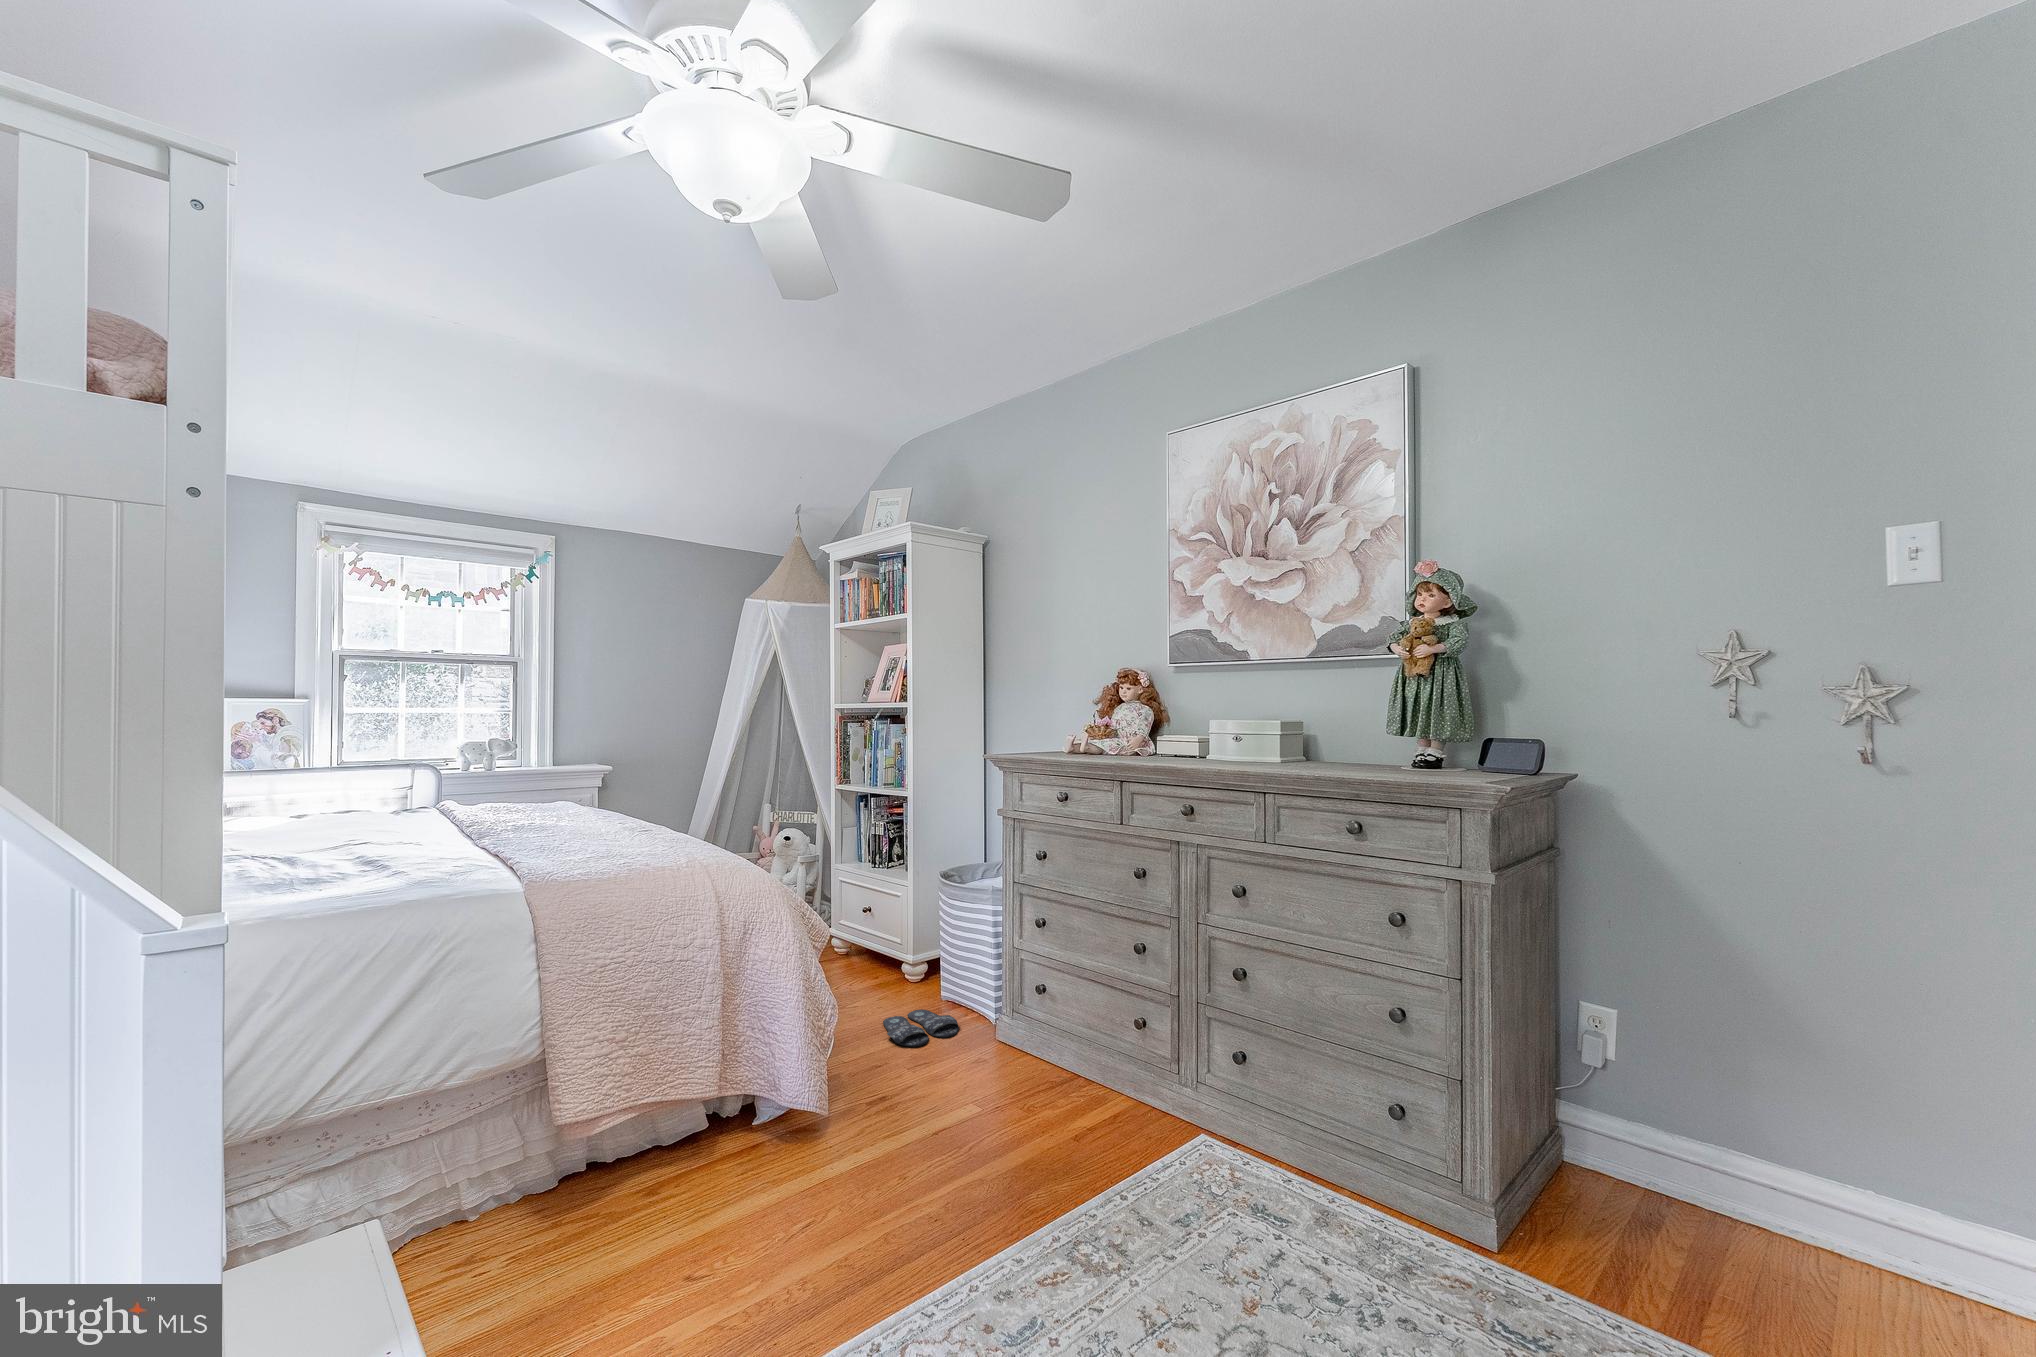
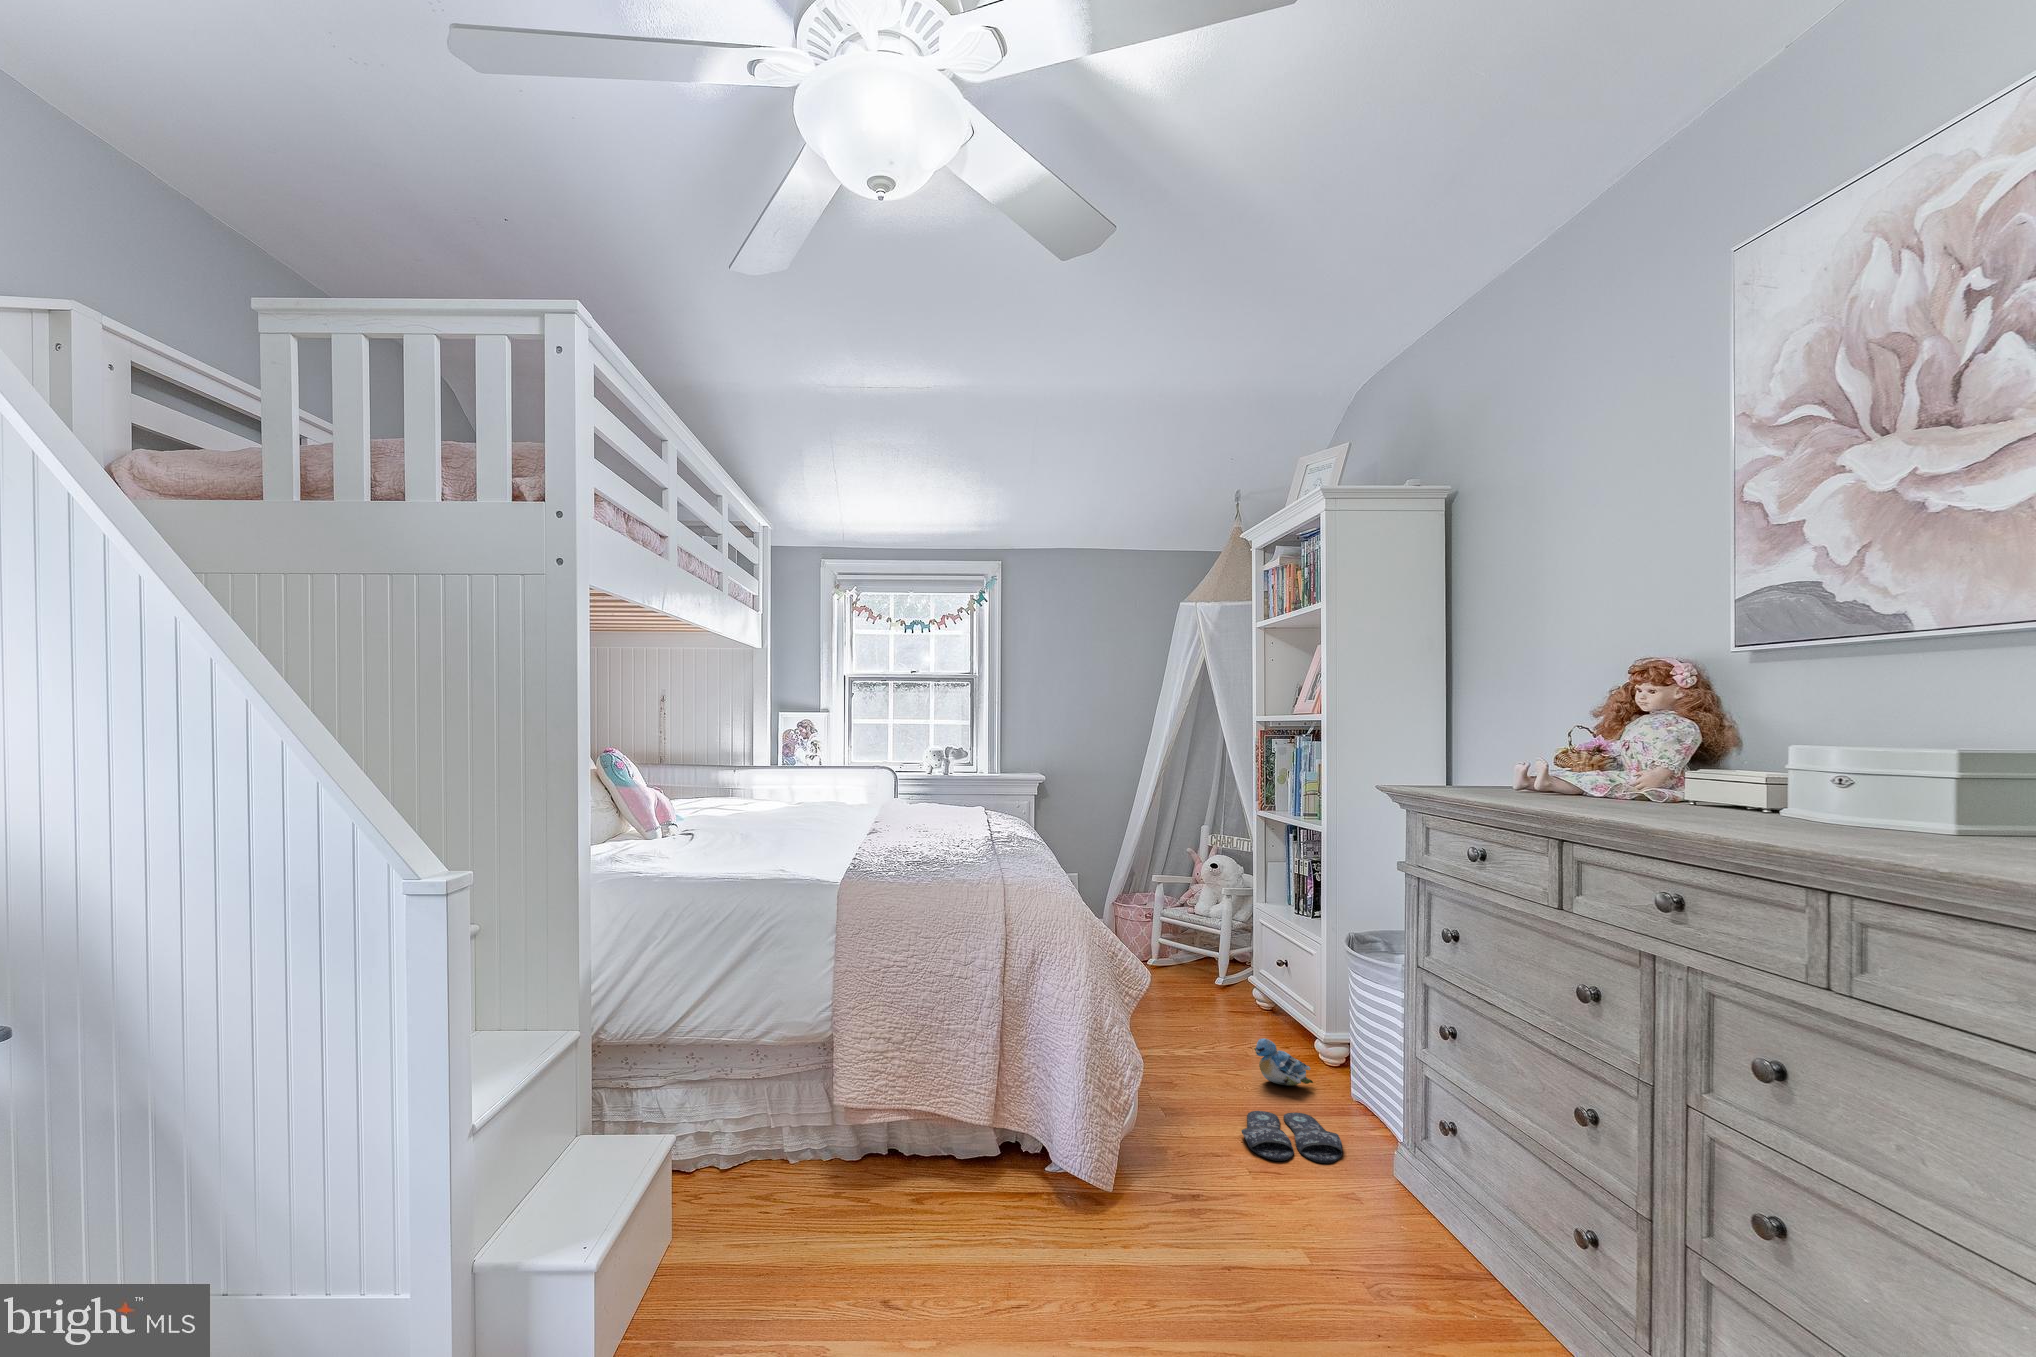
plush toy: none [871,964,916,995] -> present [1254,1039,1313,1086]

